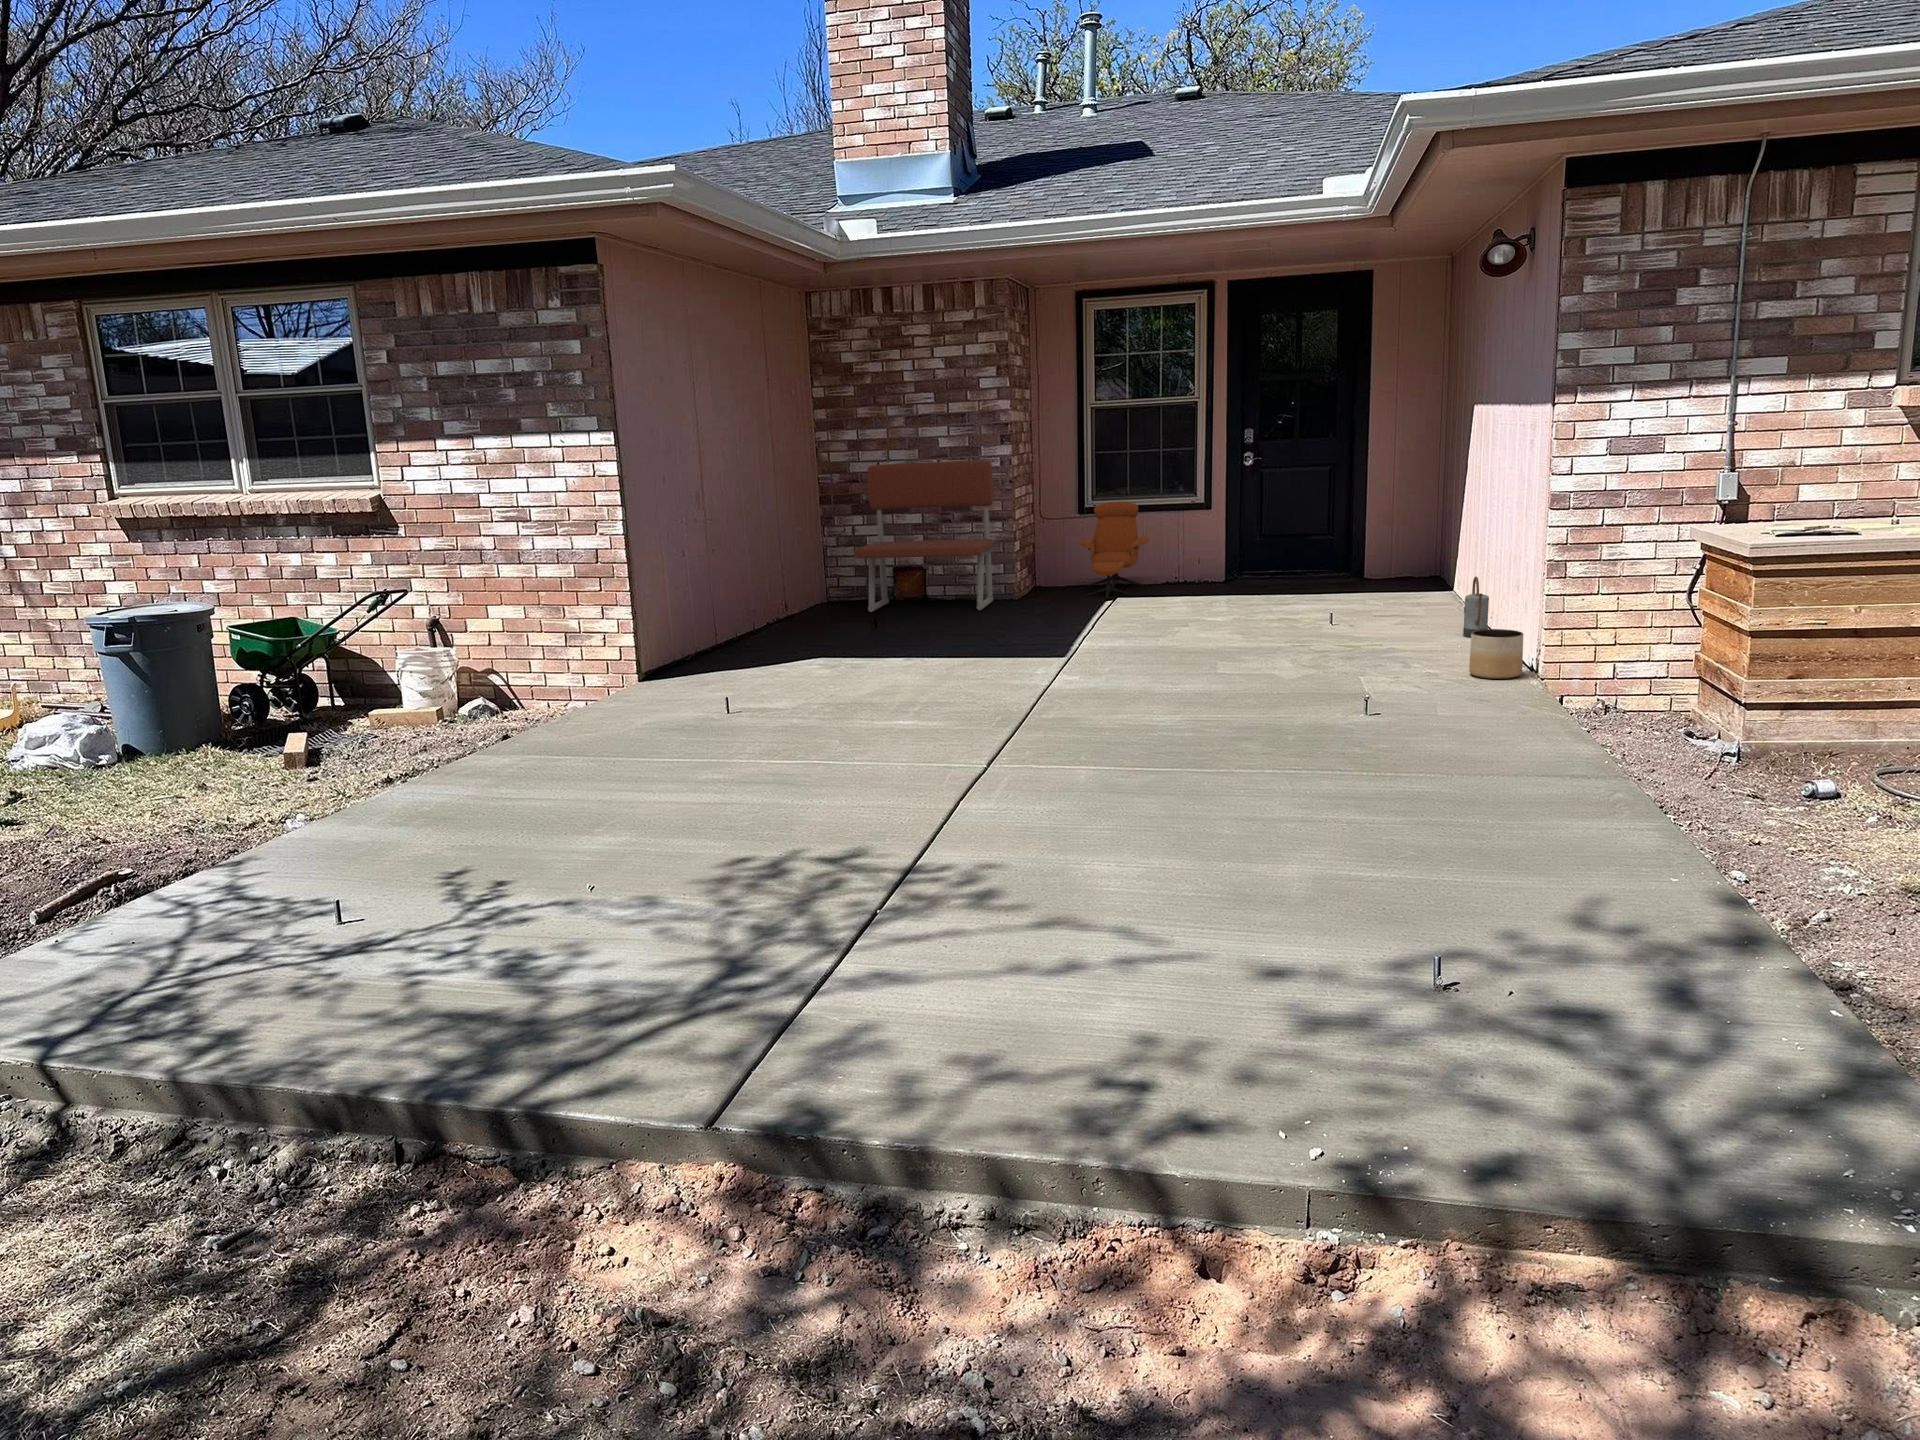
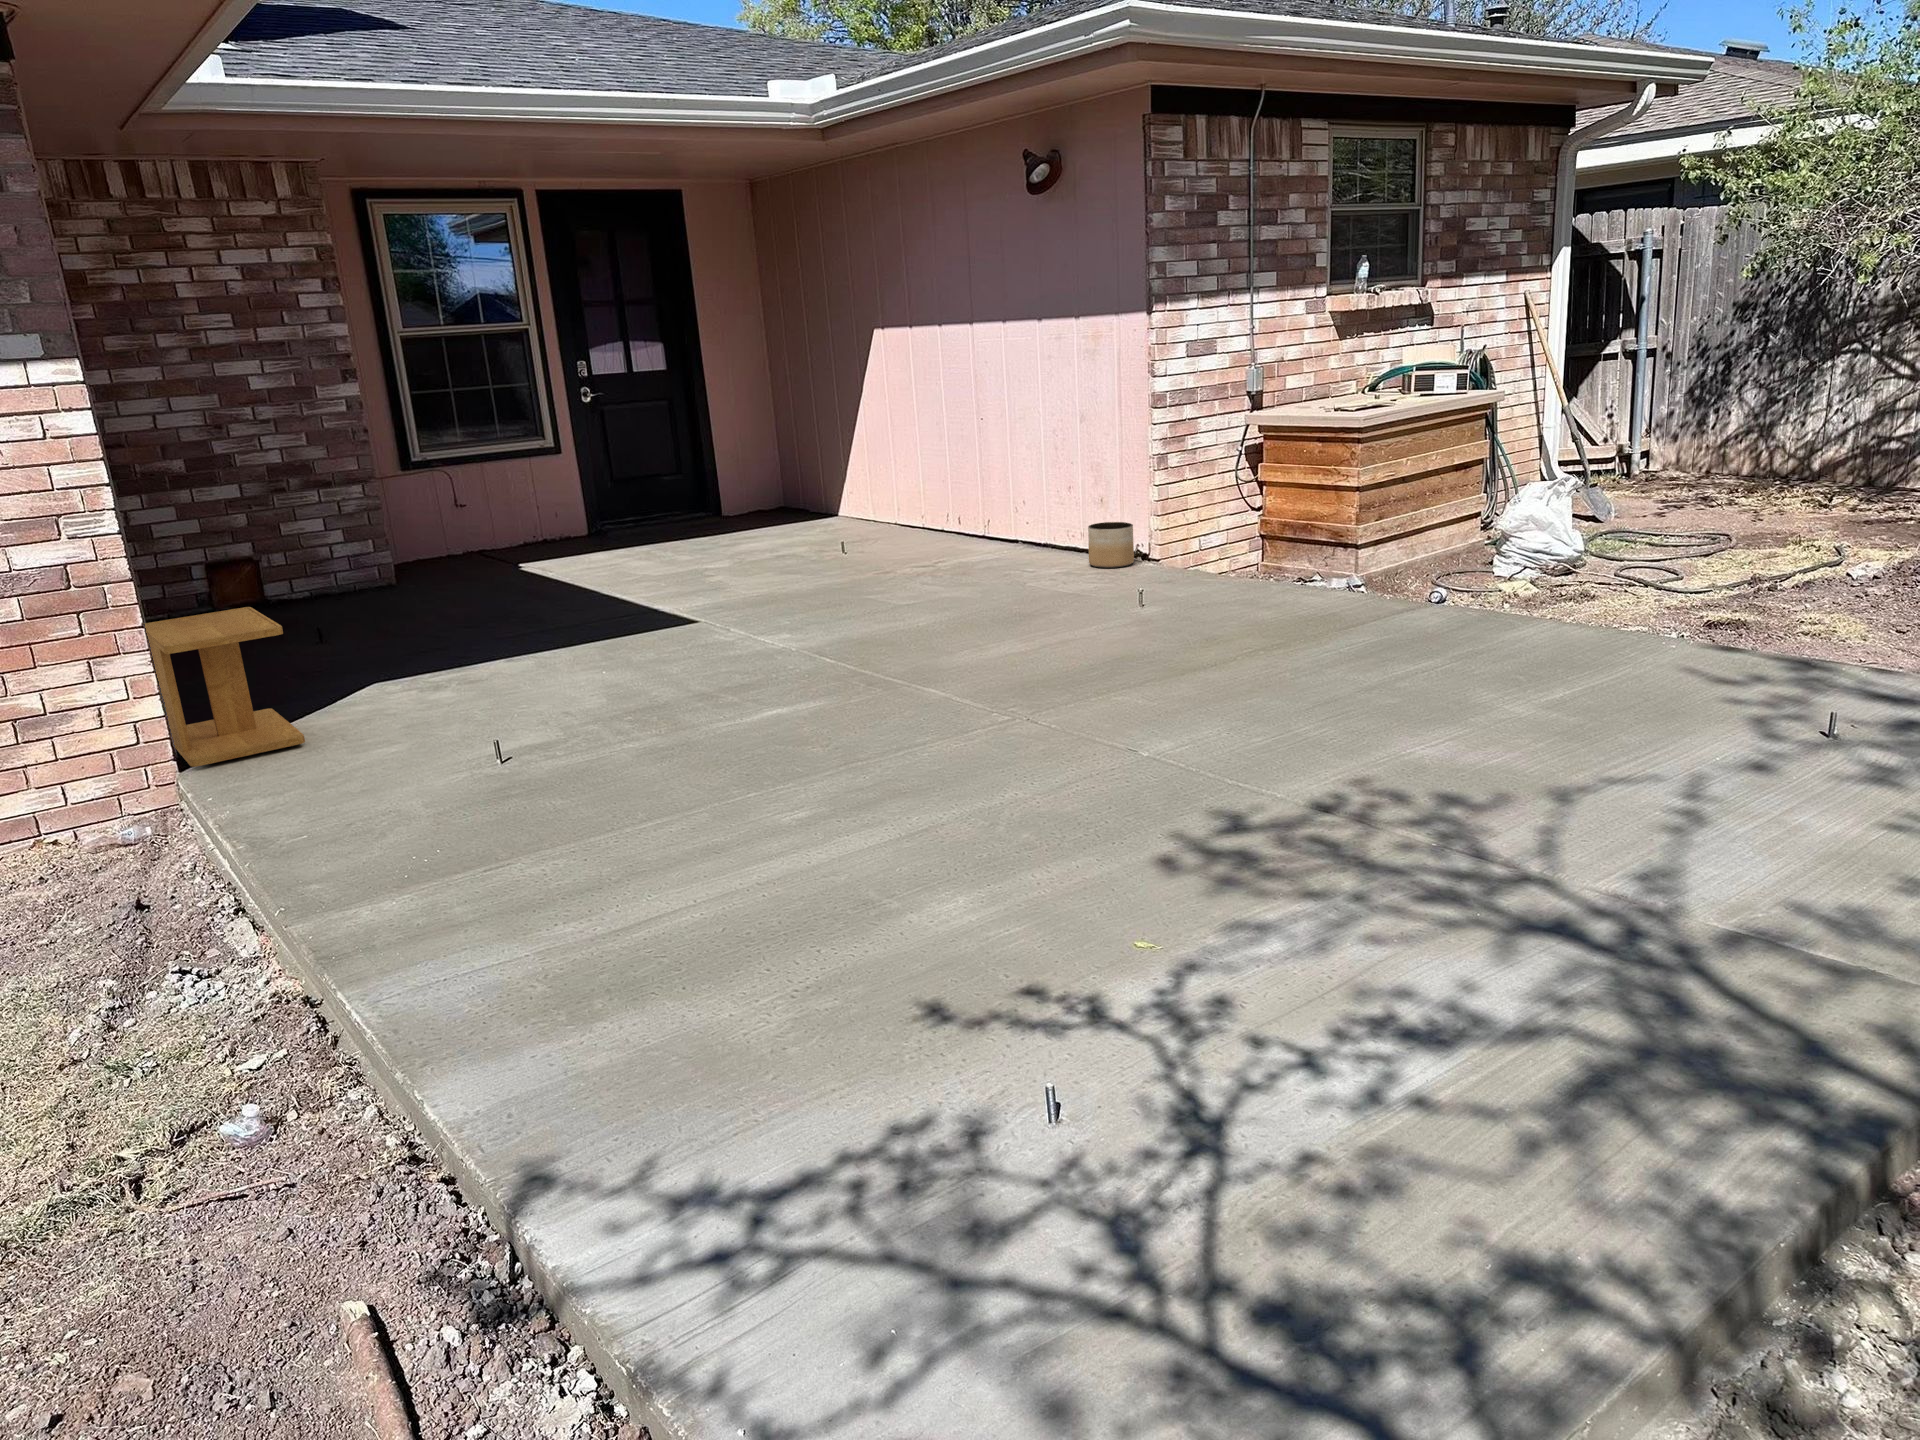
bench: present [855,461,994,612] -> none [158,406,395,632]
lounge chair: present [1079,502,1149,598] -> none [424,453,531,570]
watering can: present [1463,577,1489,637] -> none [974,485,1006,543]
side table: none [641,591,743,682] -> present [145,607,305,767]

